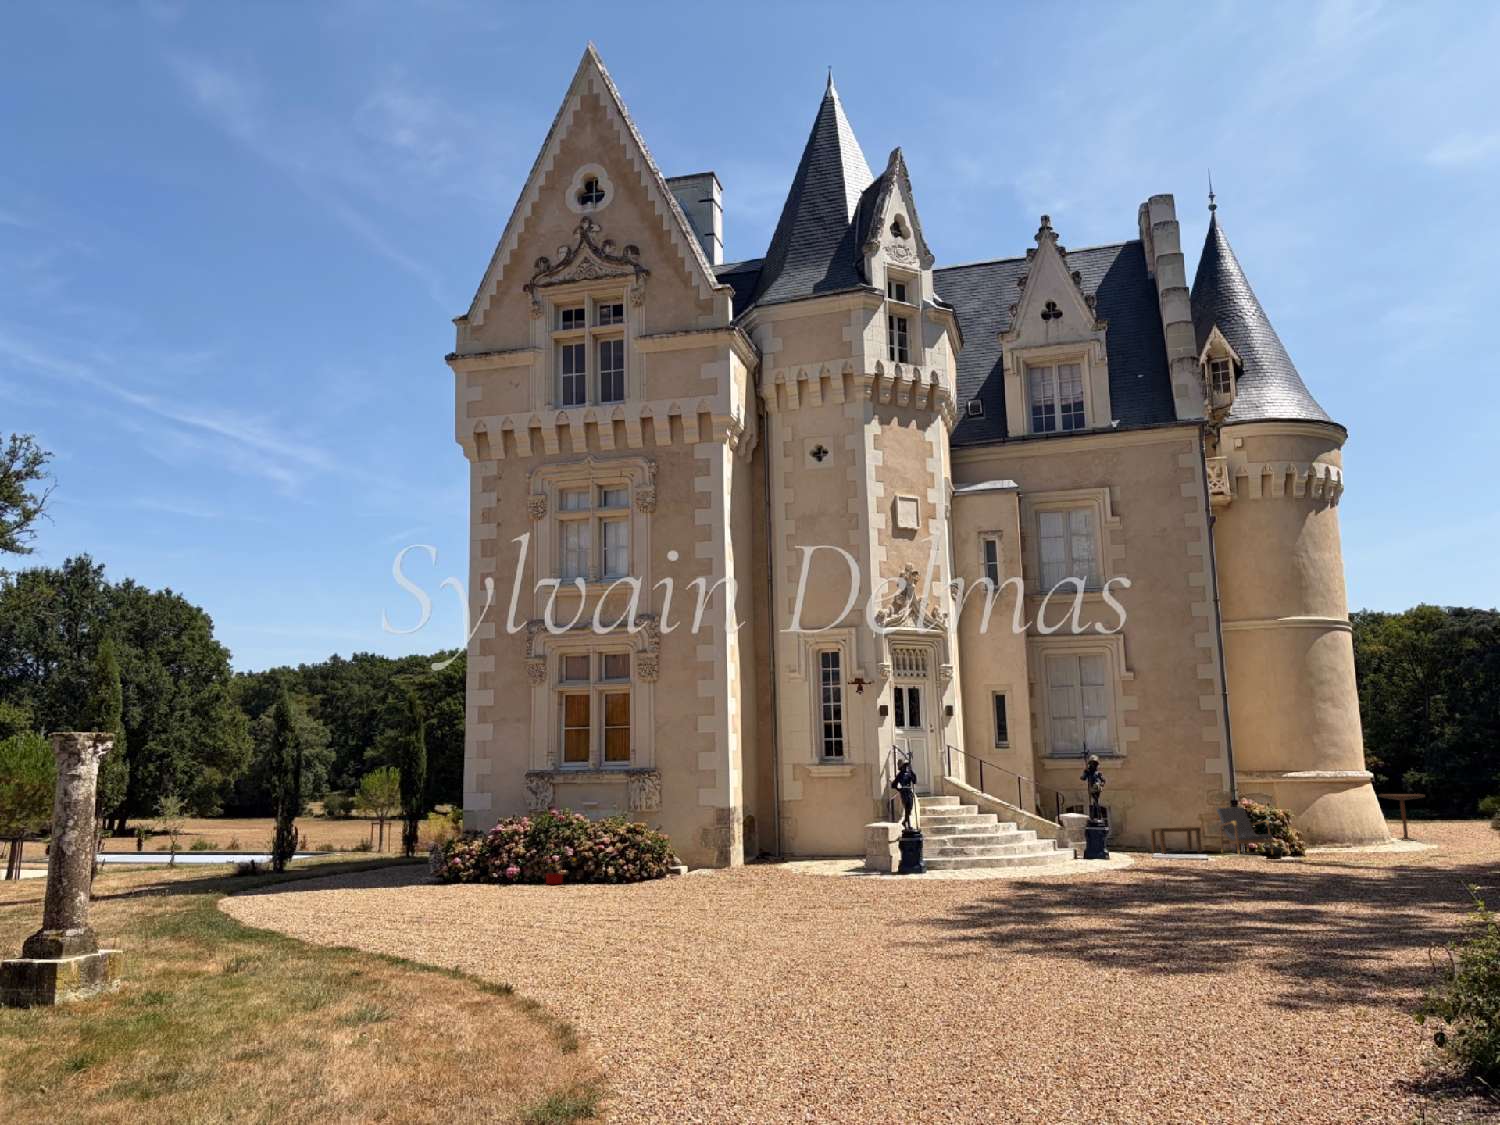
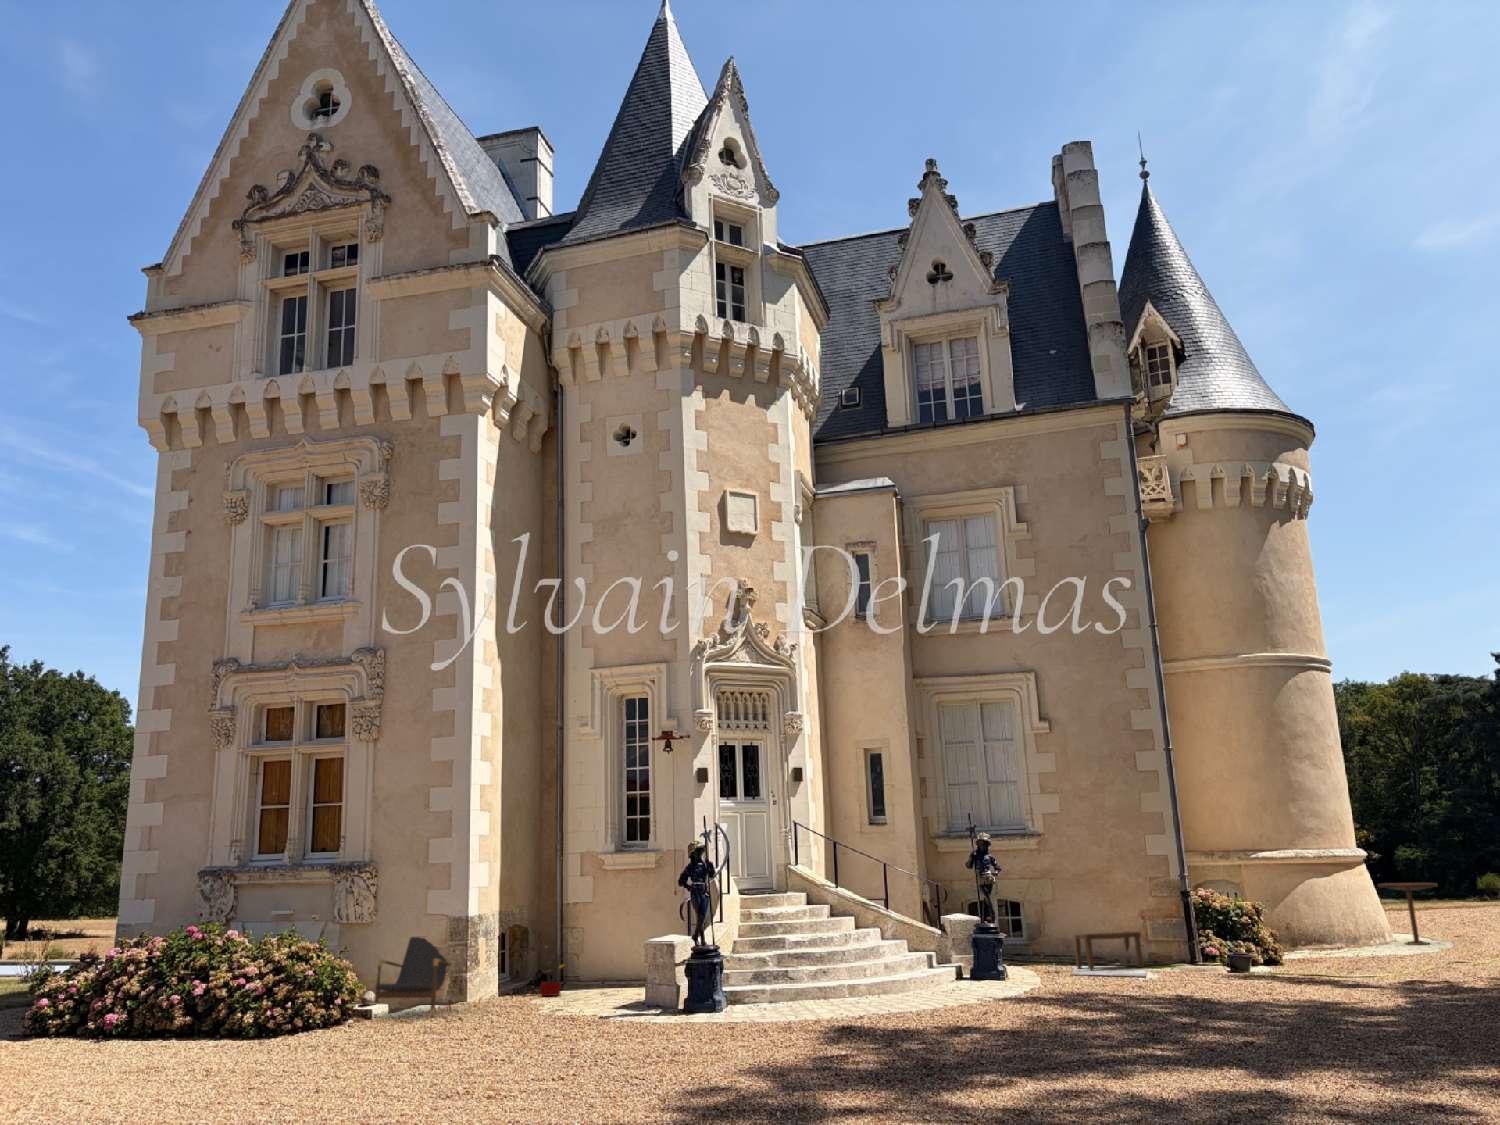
lounge chair: present [1217,807,1273,855] -> present [374,937,452,1018]
decorative plant: present [545,851,576,885] -> present [540,952,565,996]

